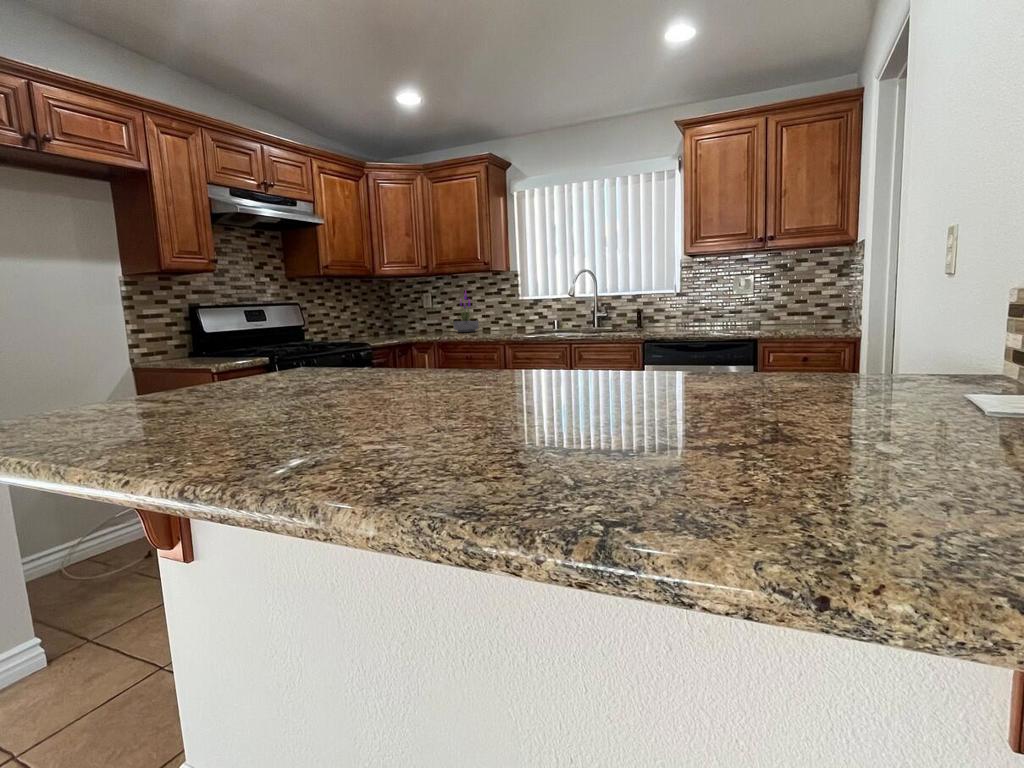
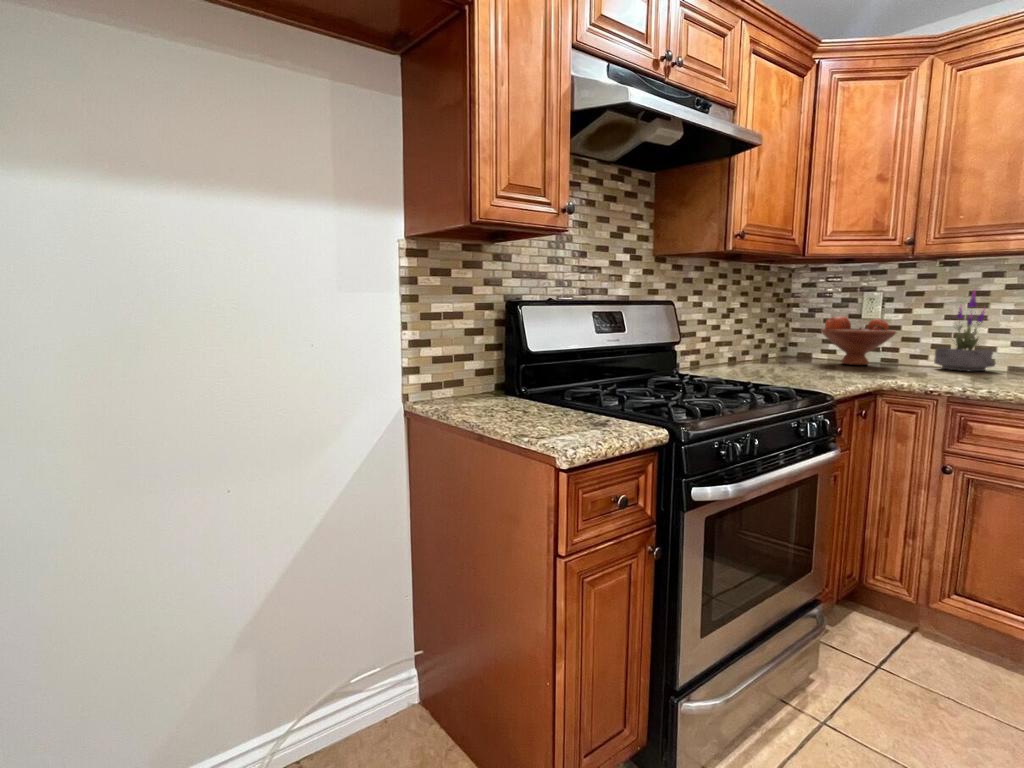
fruit bowl: none [400,307,436,334] -> present [821,316,896,365]

